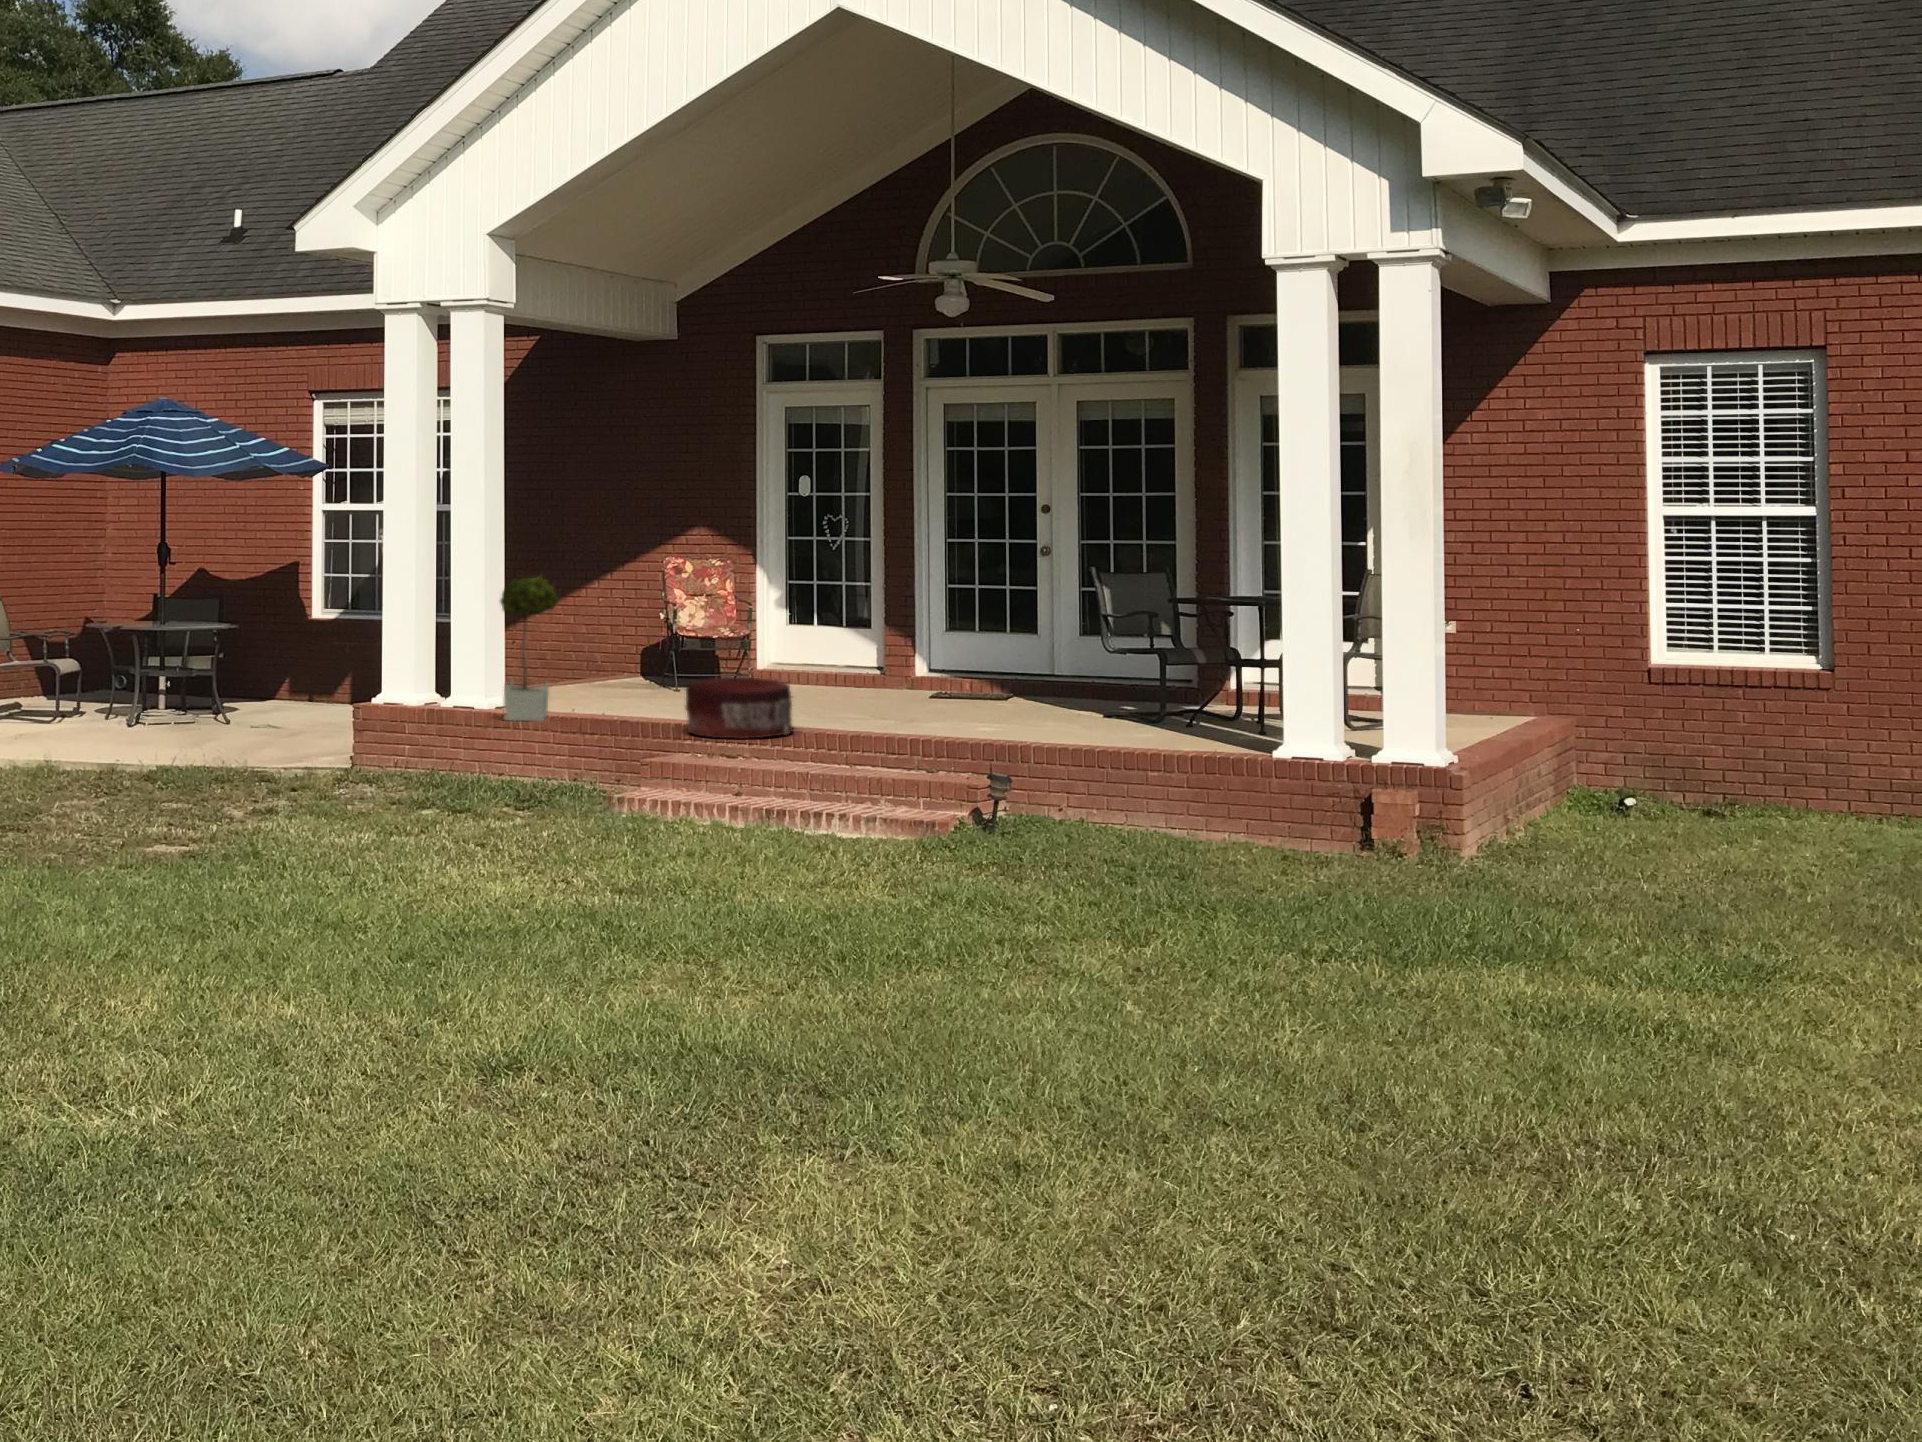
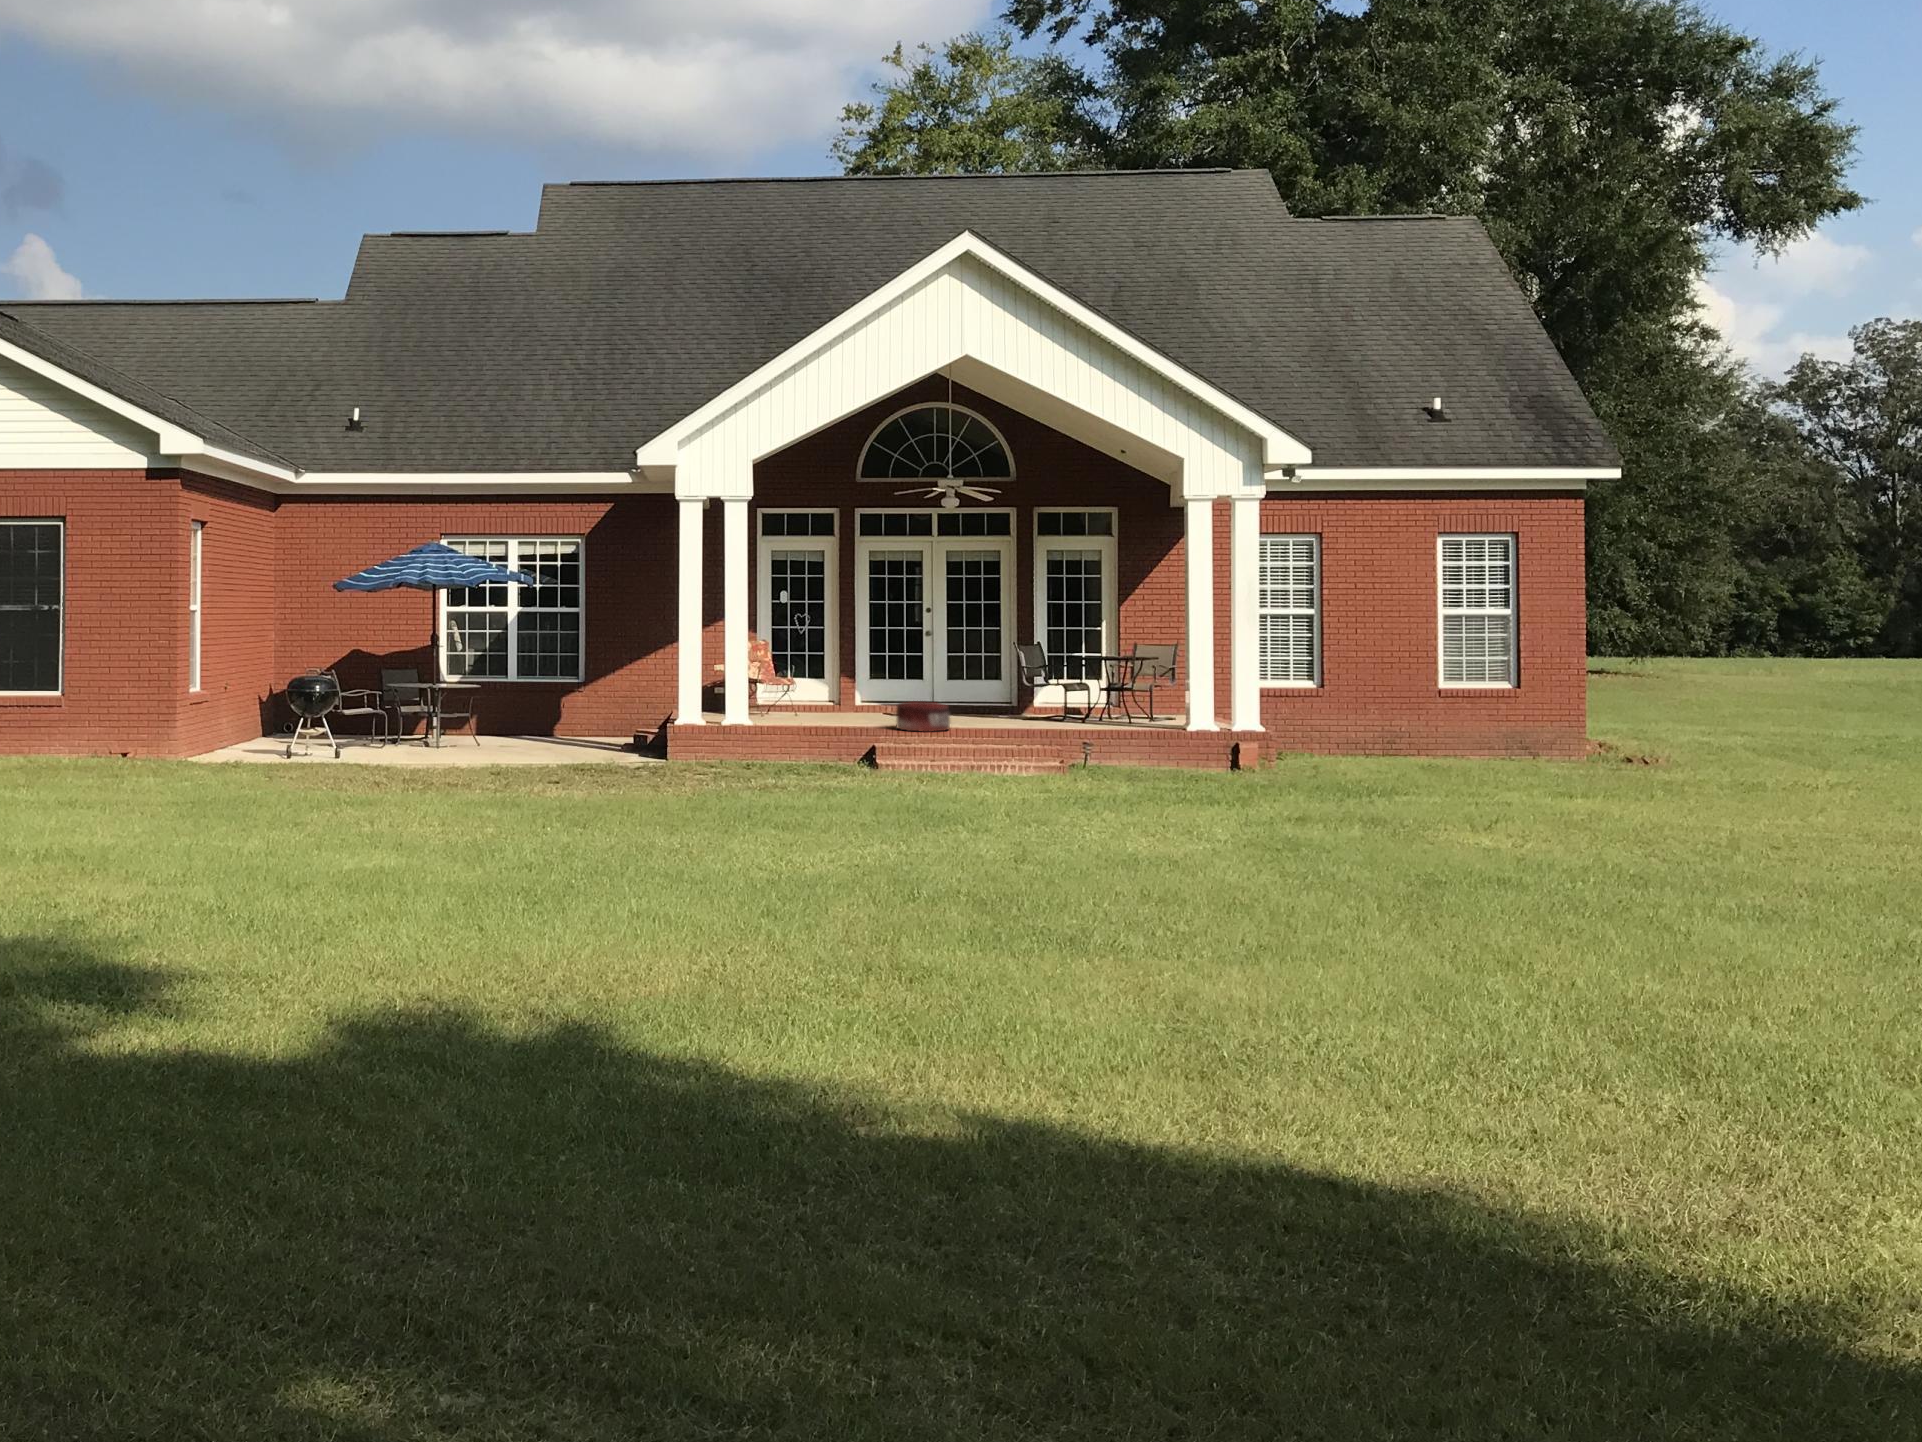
potted tree: present [500,575,558,721] -> none [772,650,807,729]

